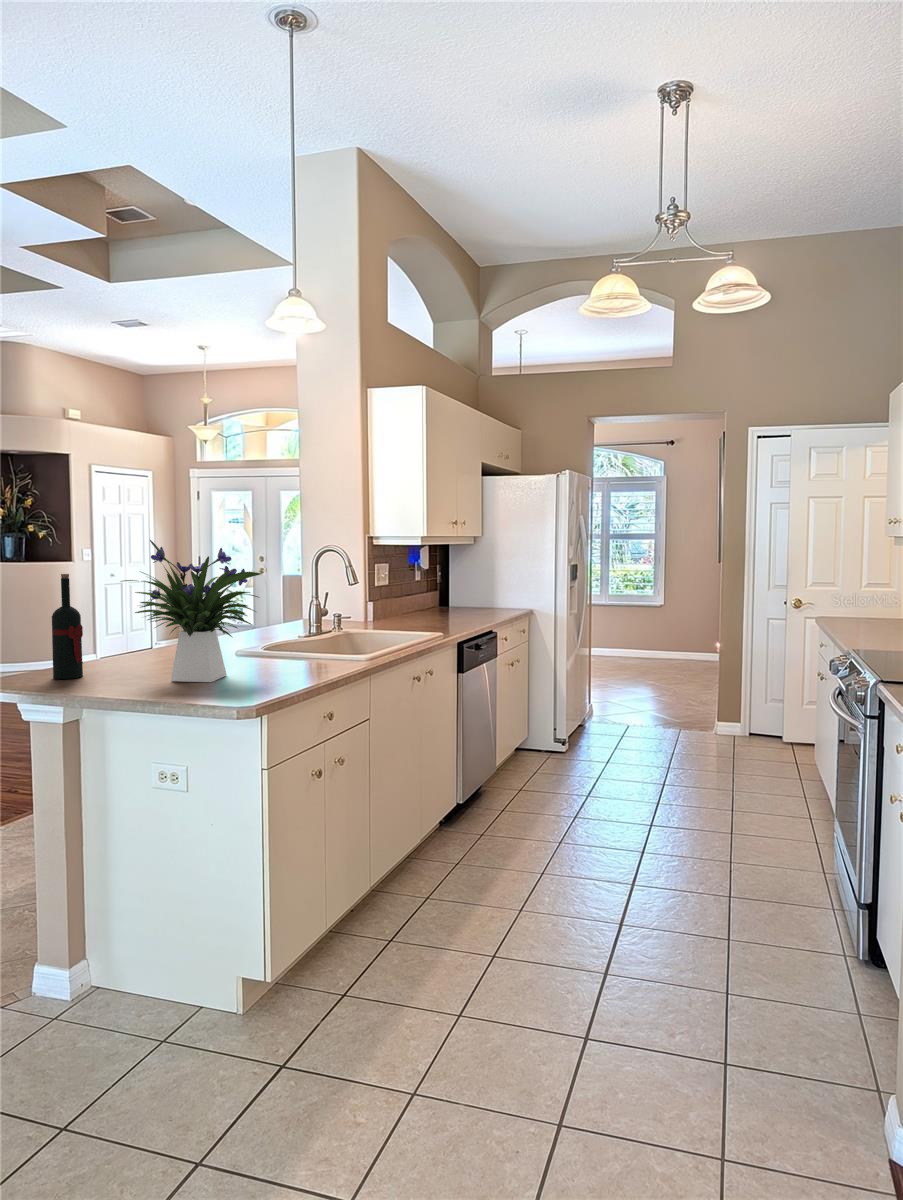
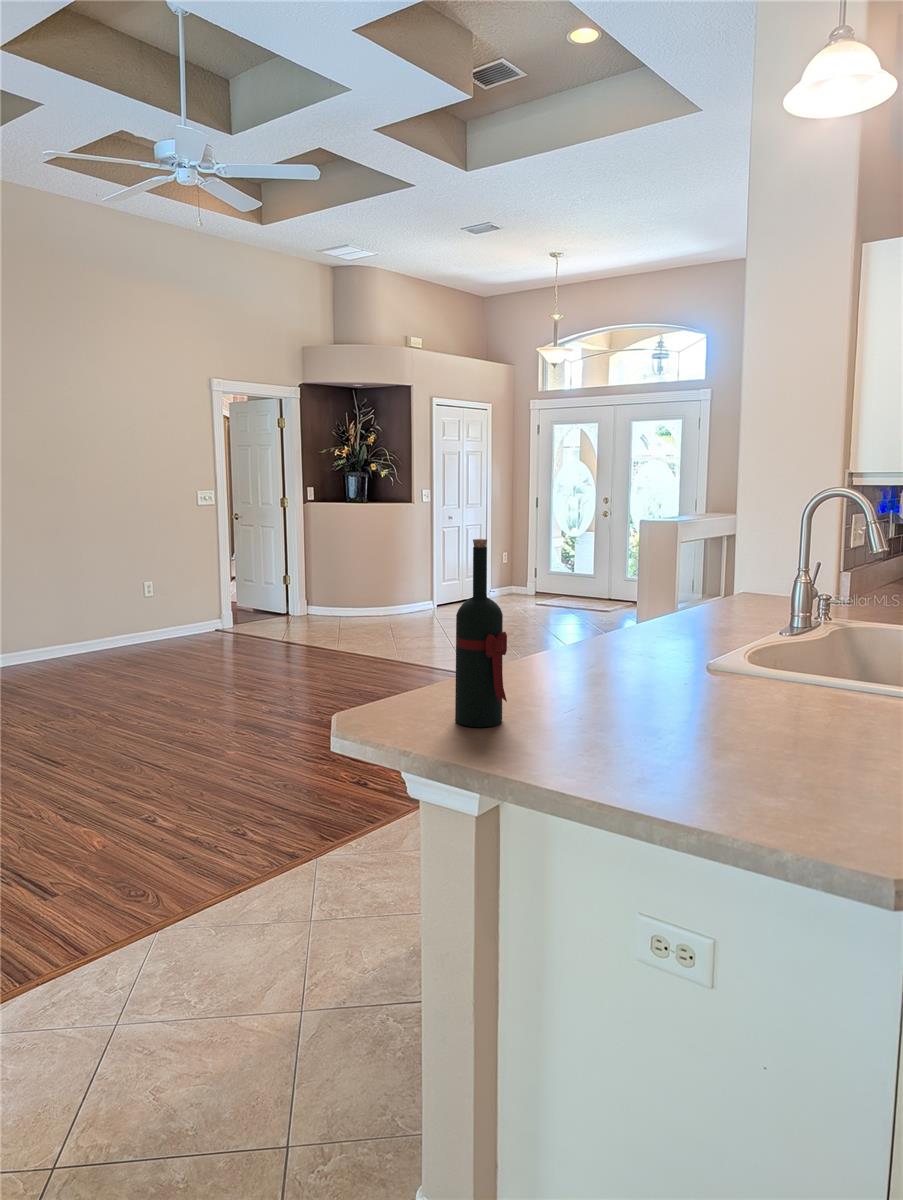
flower arrangement: present [121,540,262,682] -> none [601,476,884,770]

